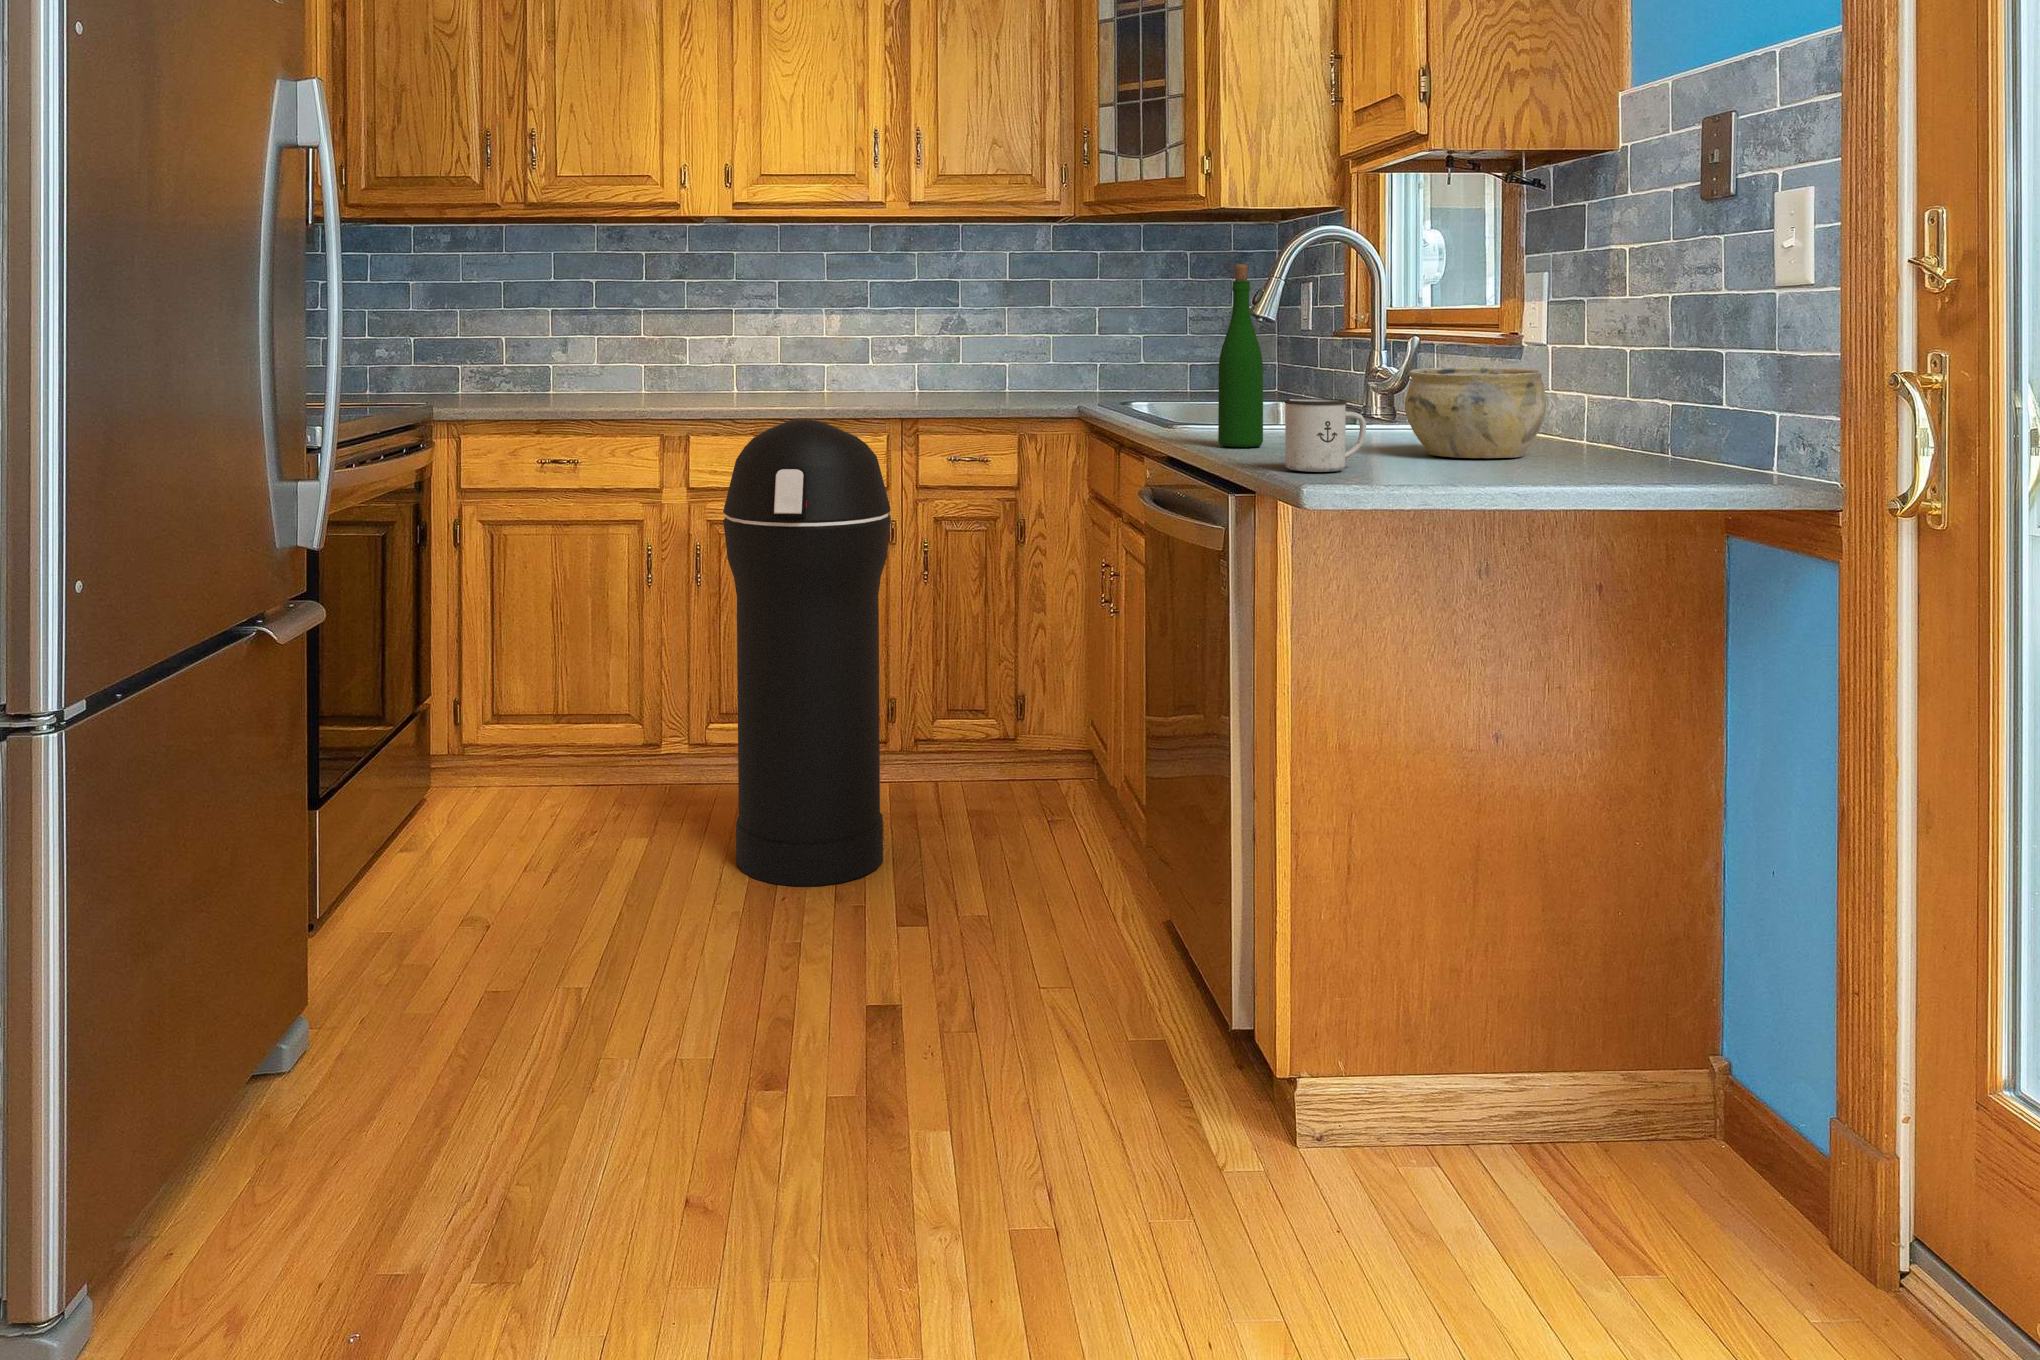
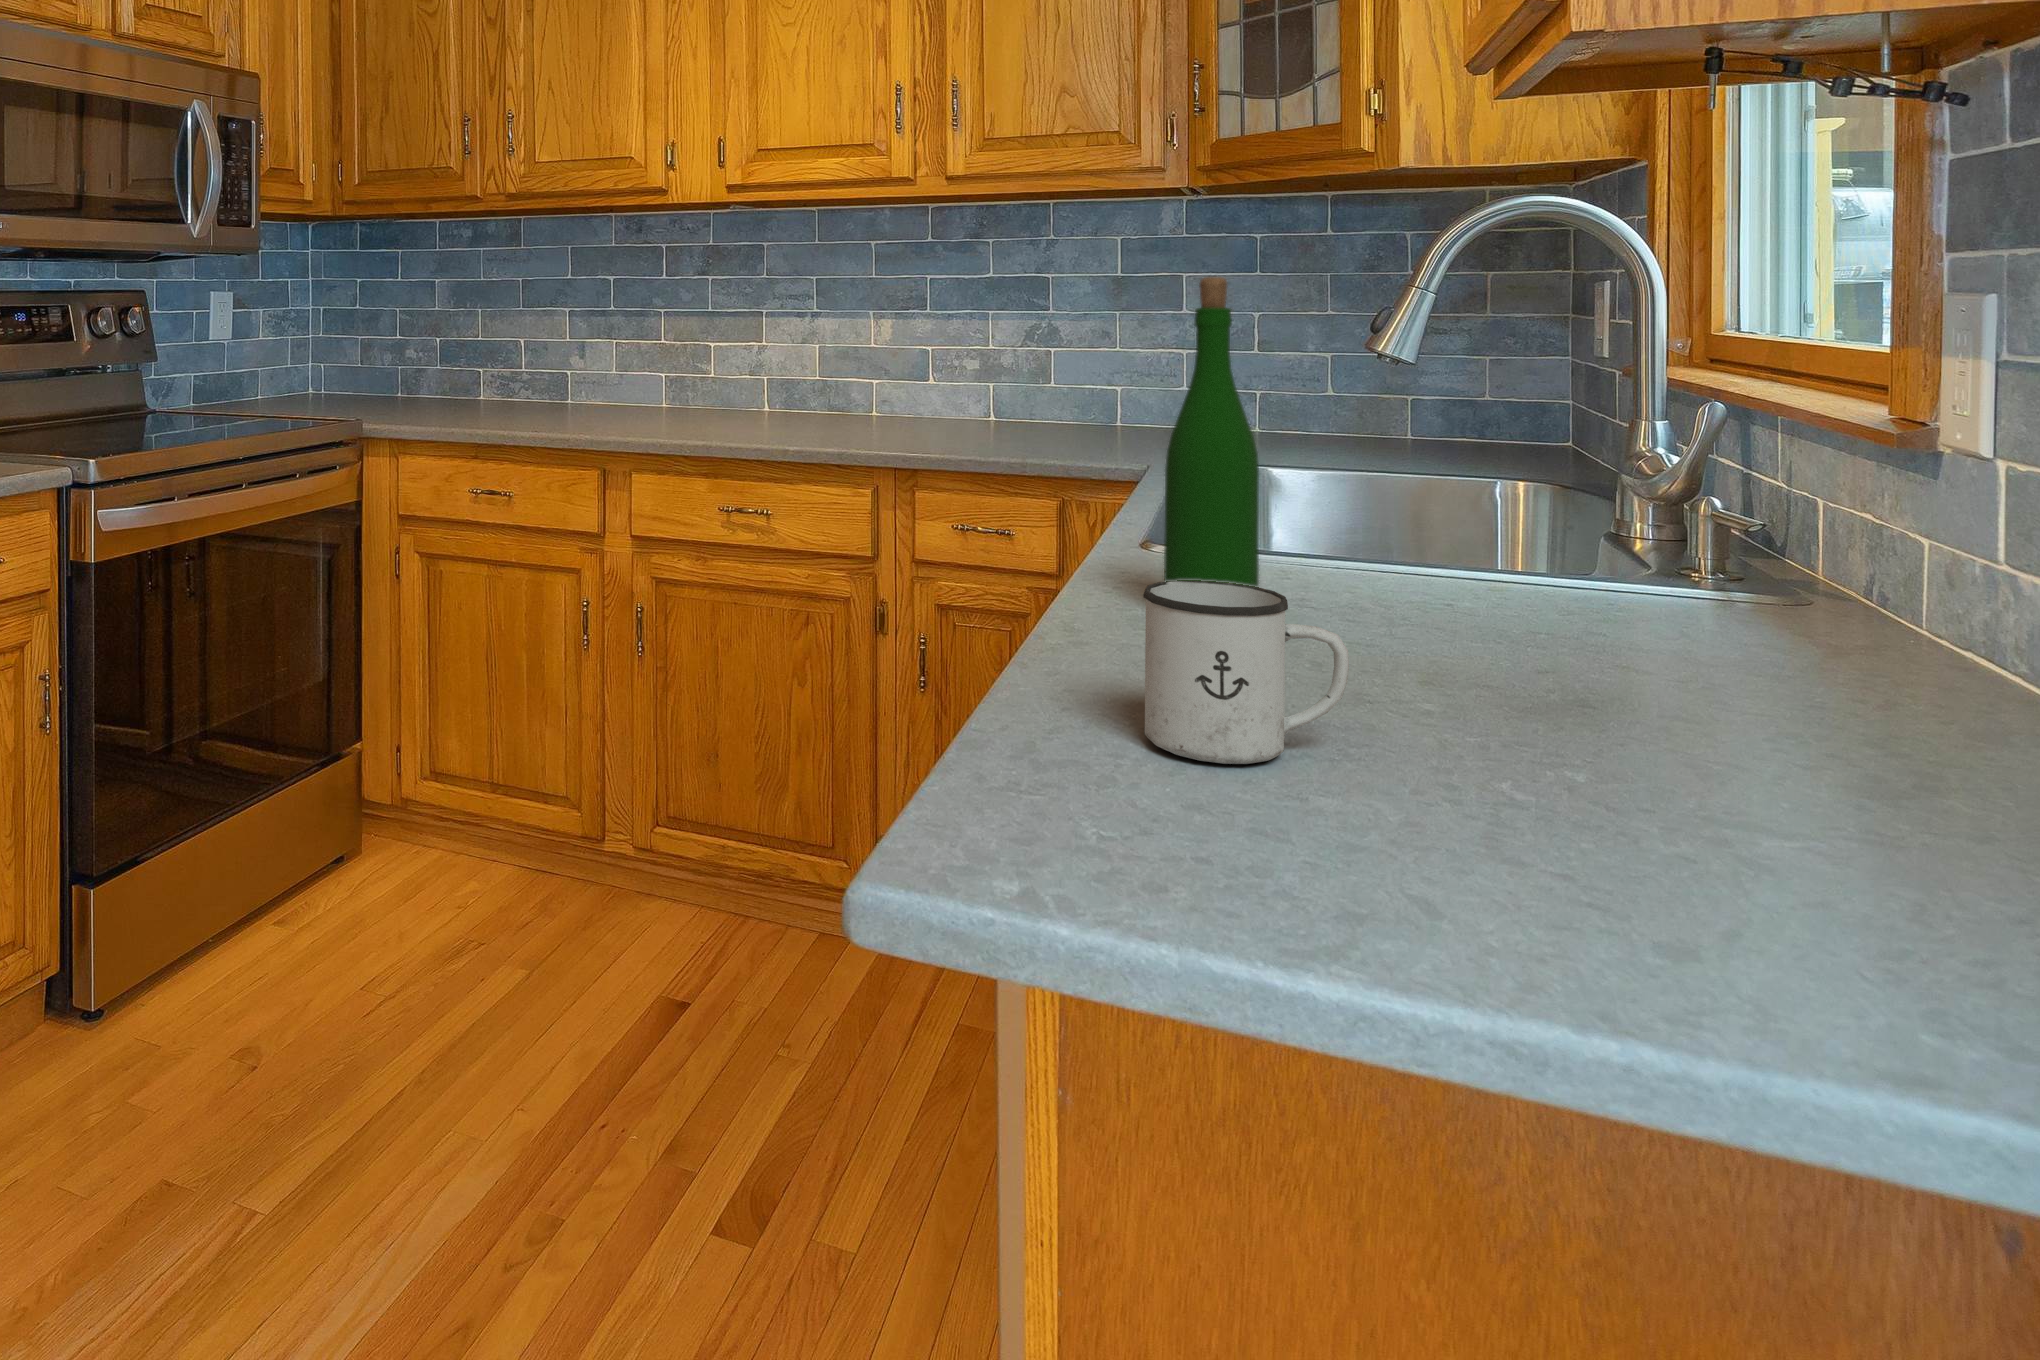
ceramic bowl: present [1405,367,1546,458] -> none [1522,509,1922,761]
trash can: present [723,420,891,886] -> none [556,482,785,1140]

